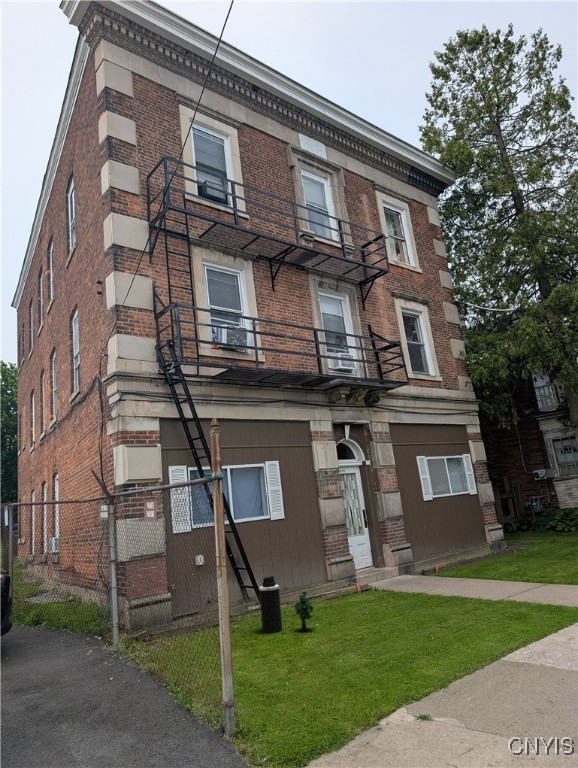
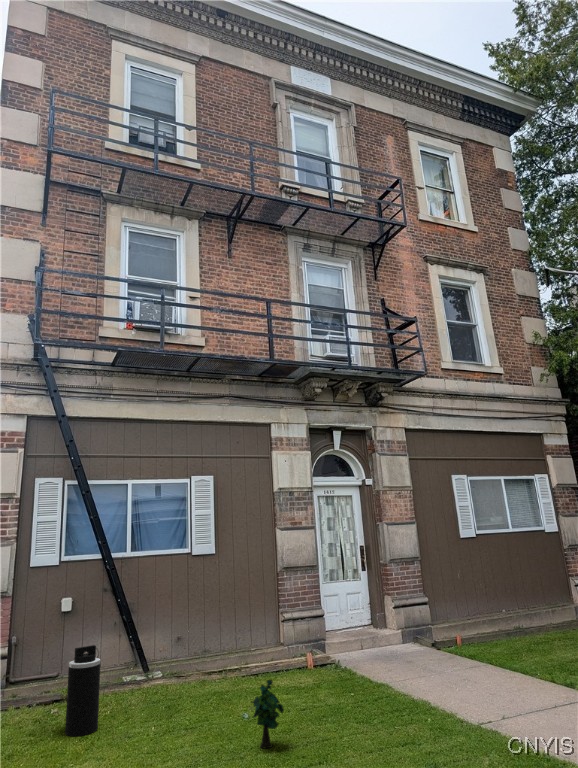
decorative plant: present [293,592,314,631] -> present [252,680,284,748]

